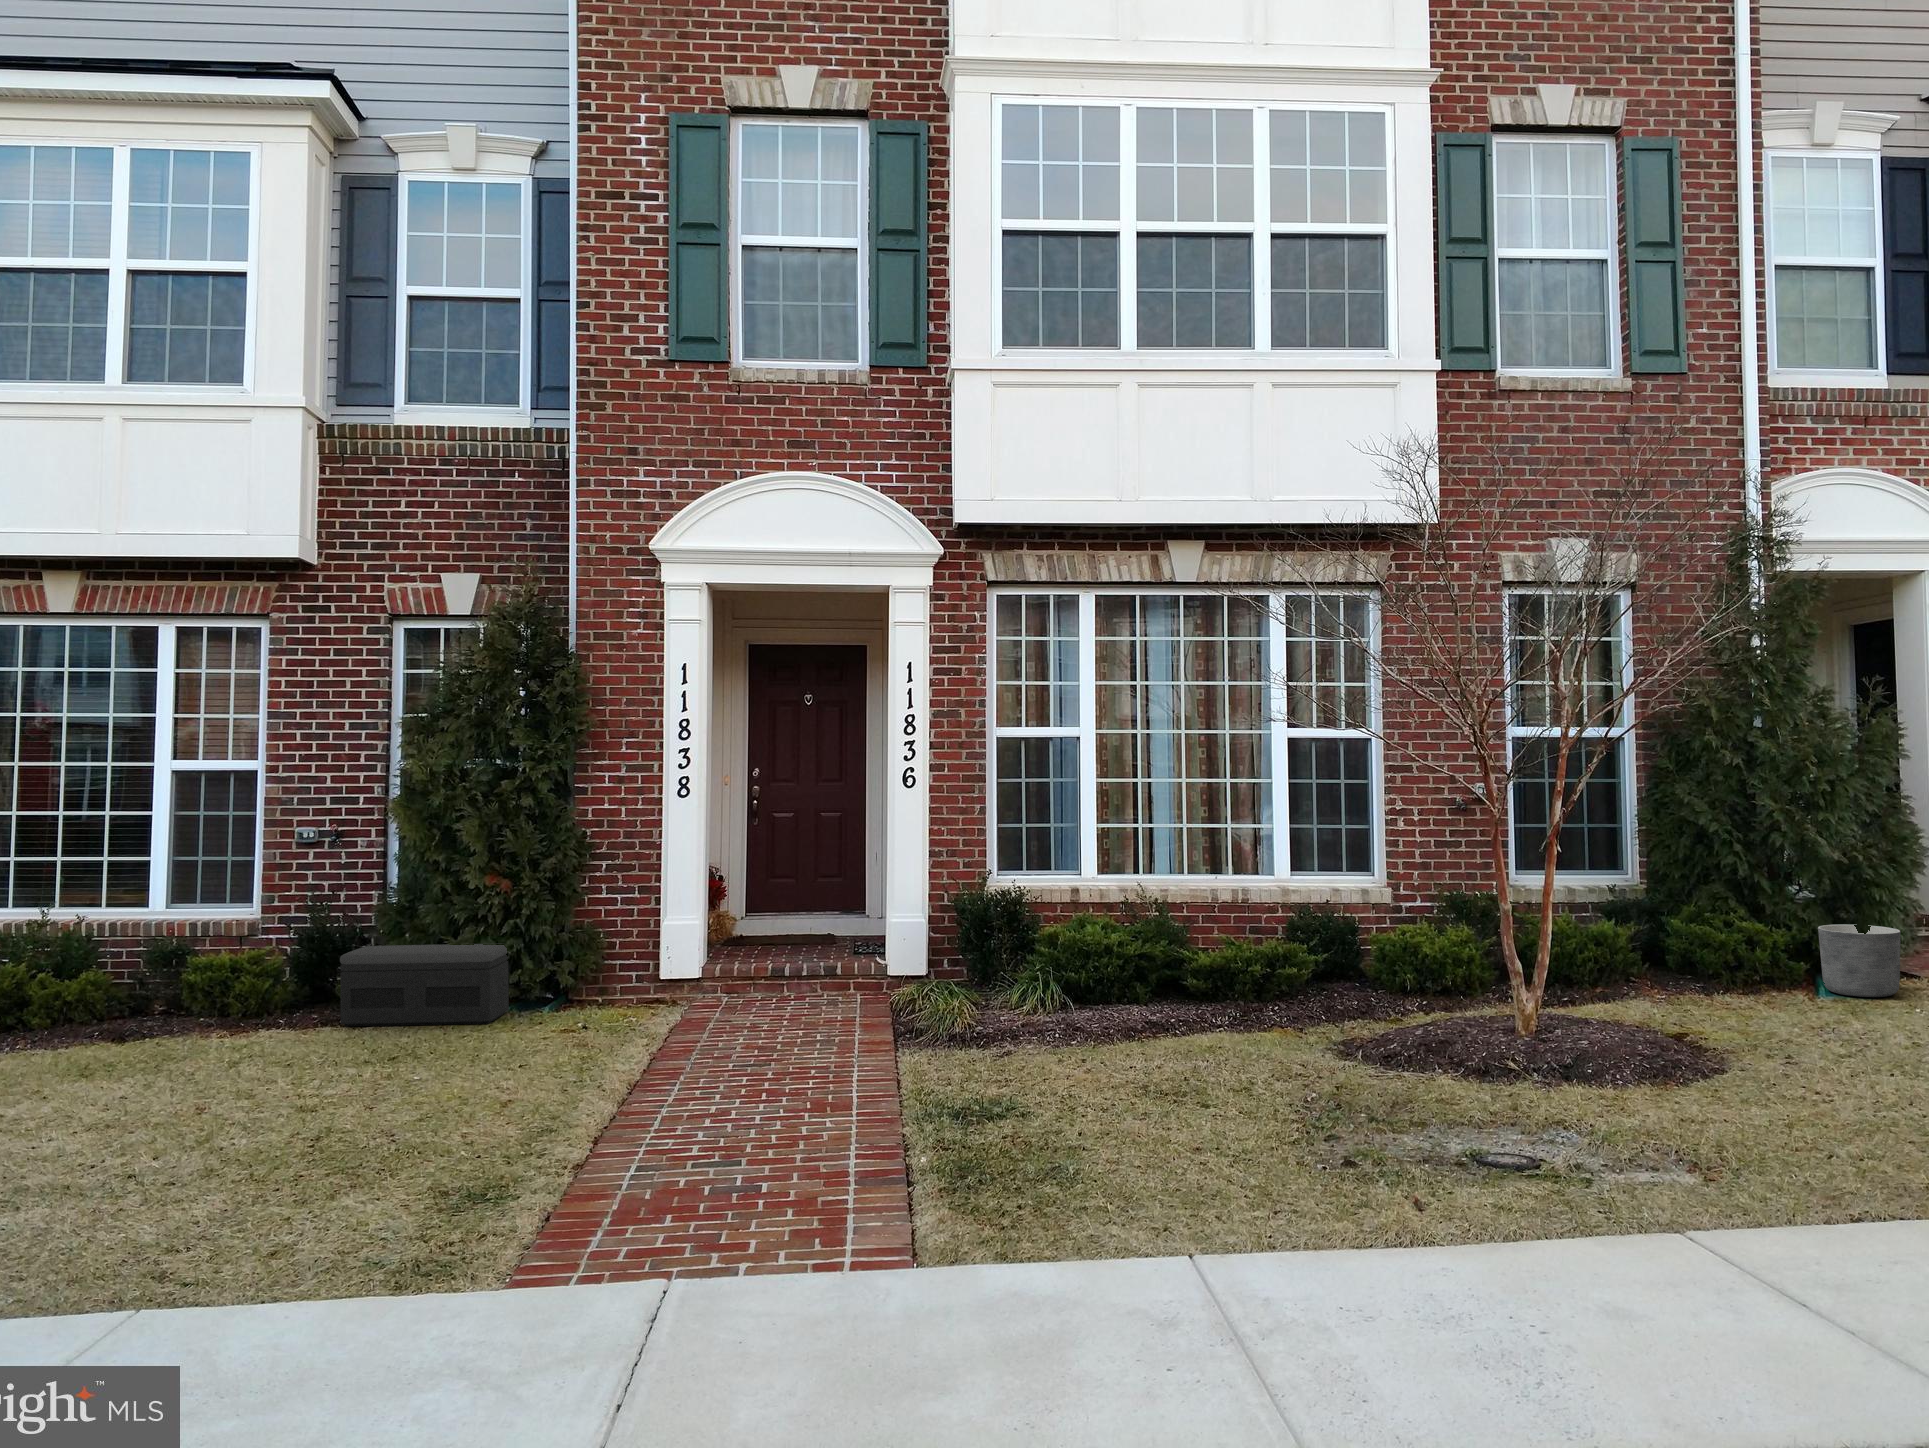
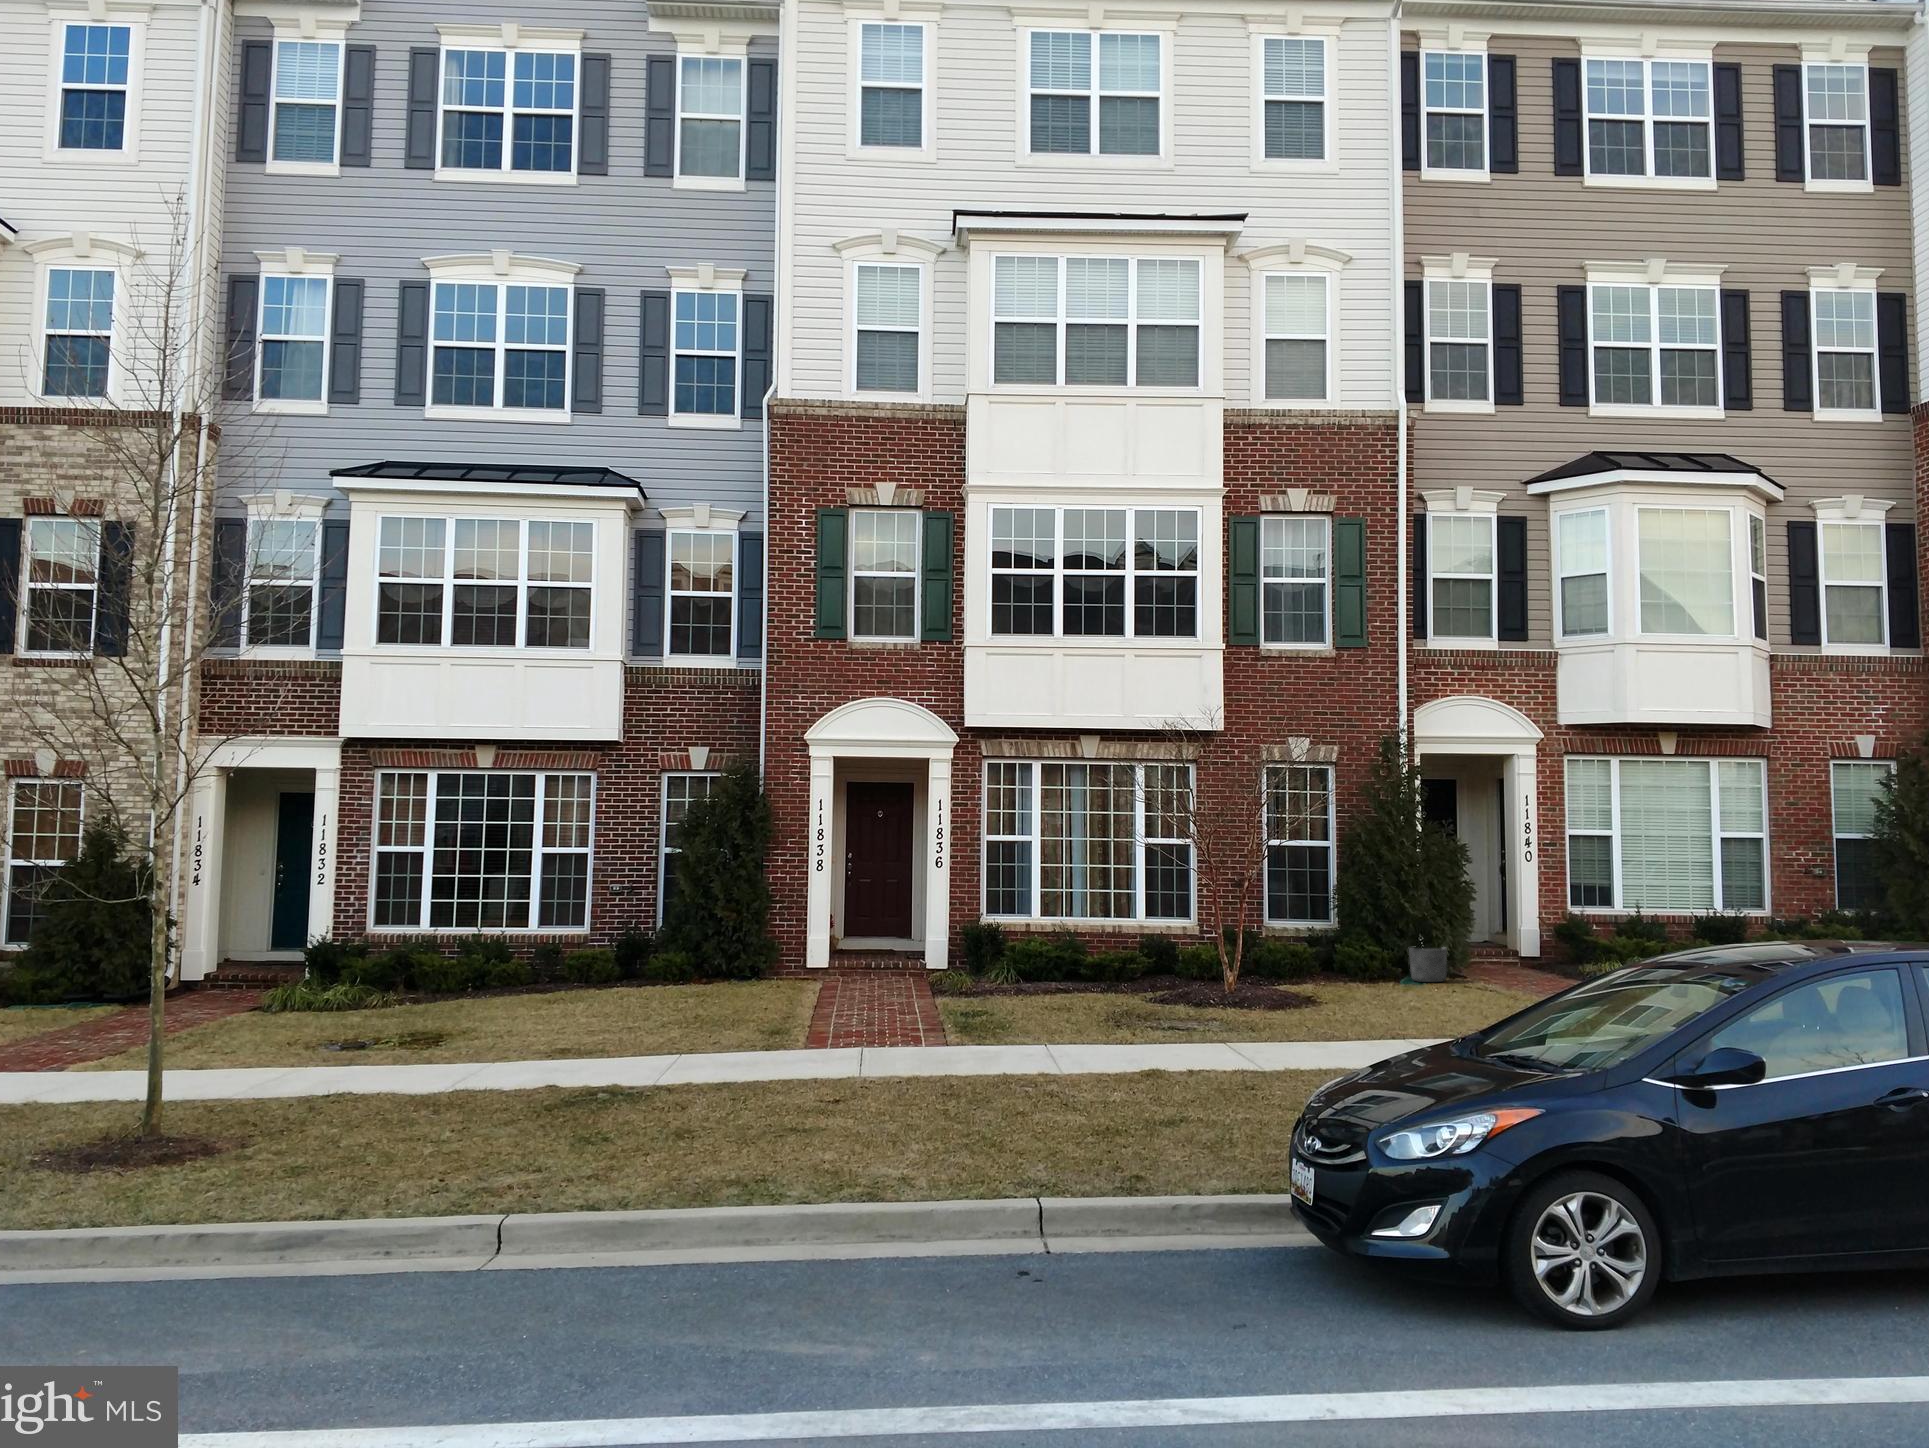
storage bench: present [340,944,509,1026] -> none [649,945,731,984]

